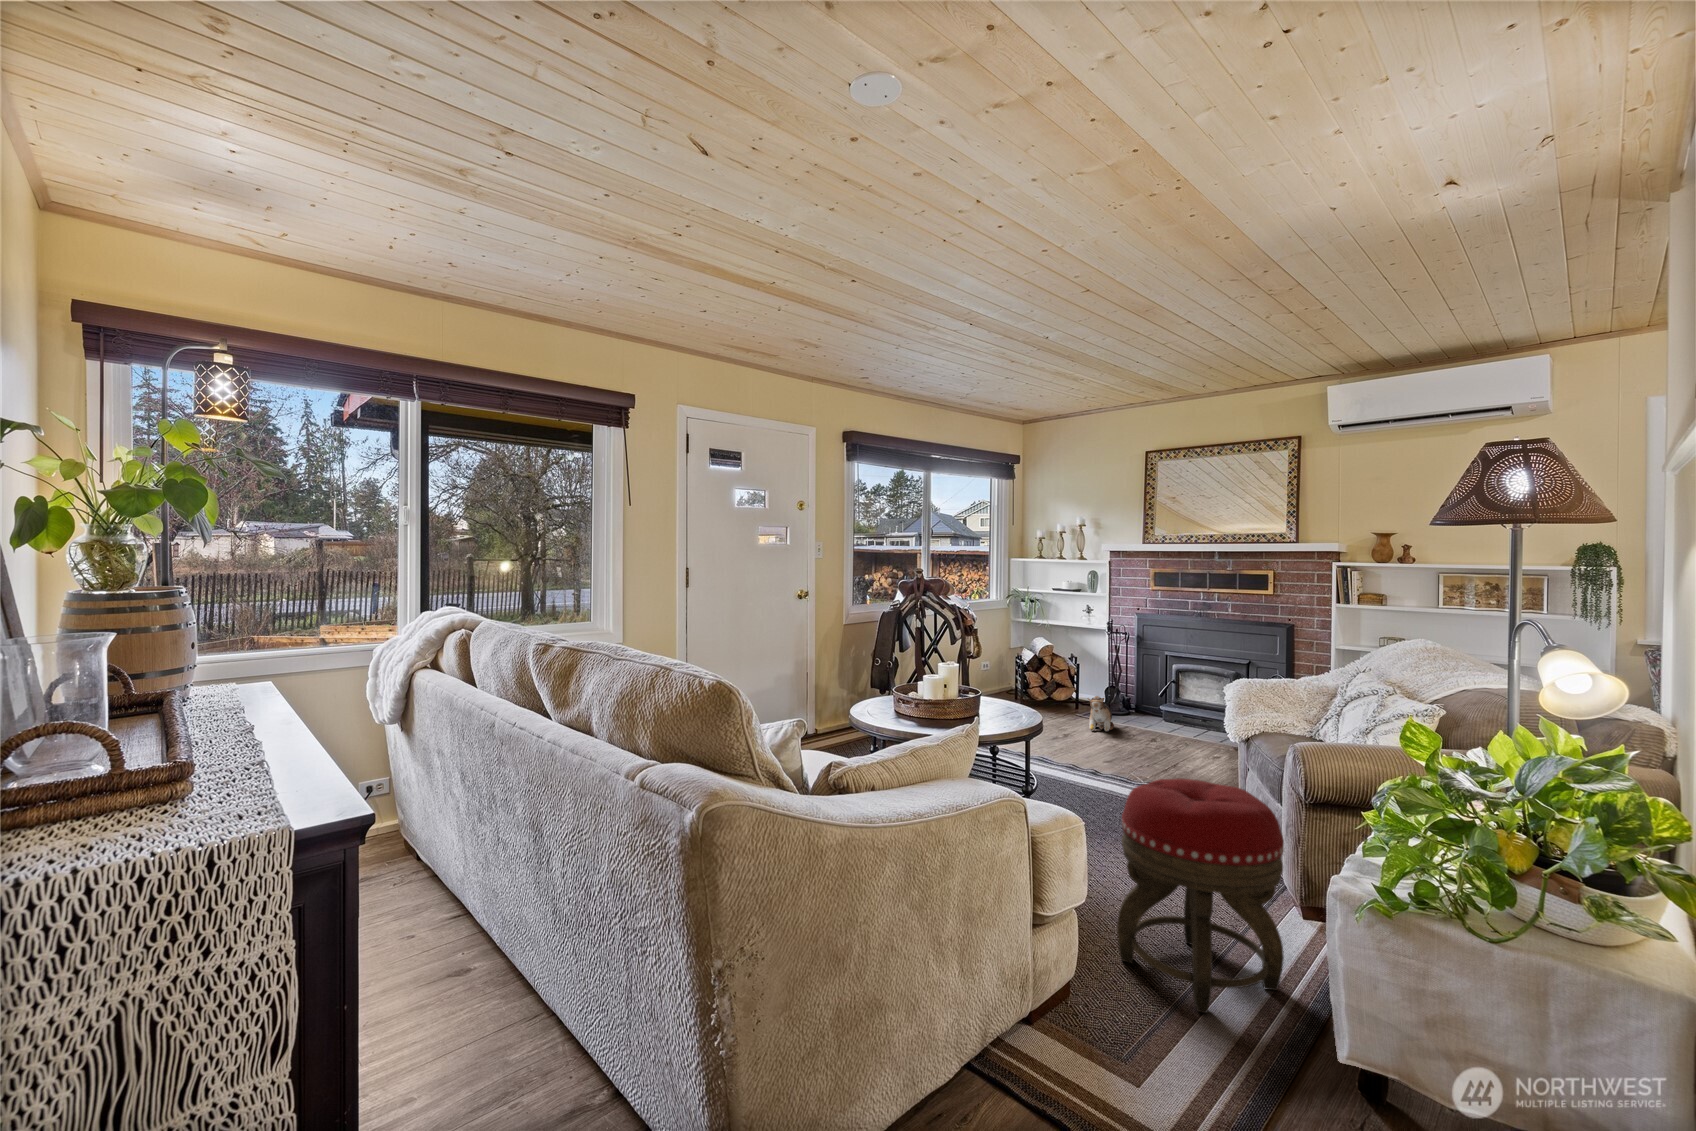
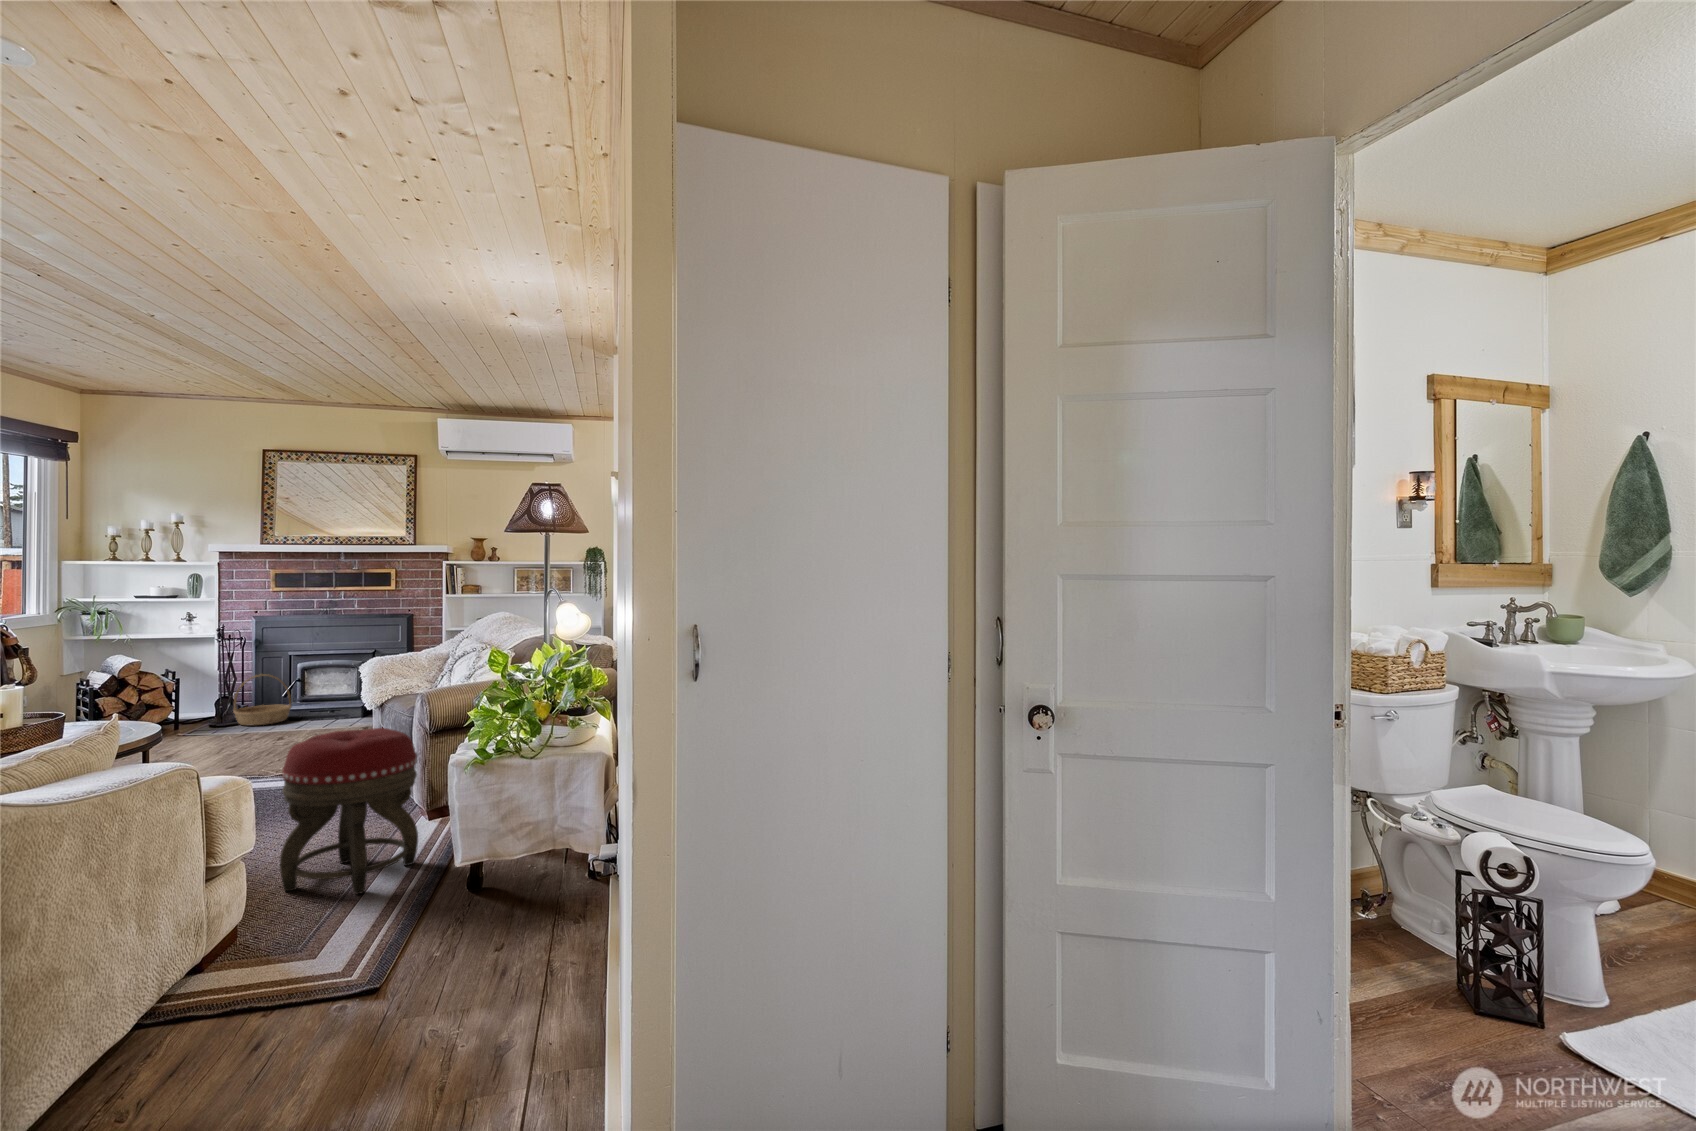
basket: none [1118,671,1167,721] -> present [234,674,292,725]
plush toy: present [1087,696,1114,731] -> none [198,705,231,744]

